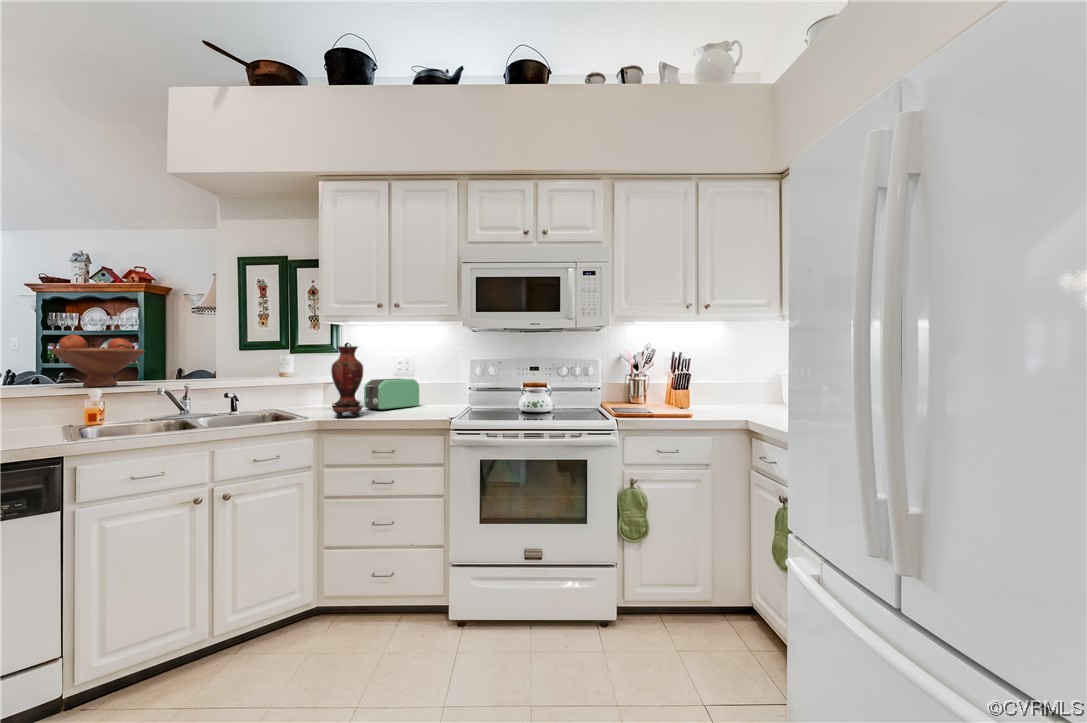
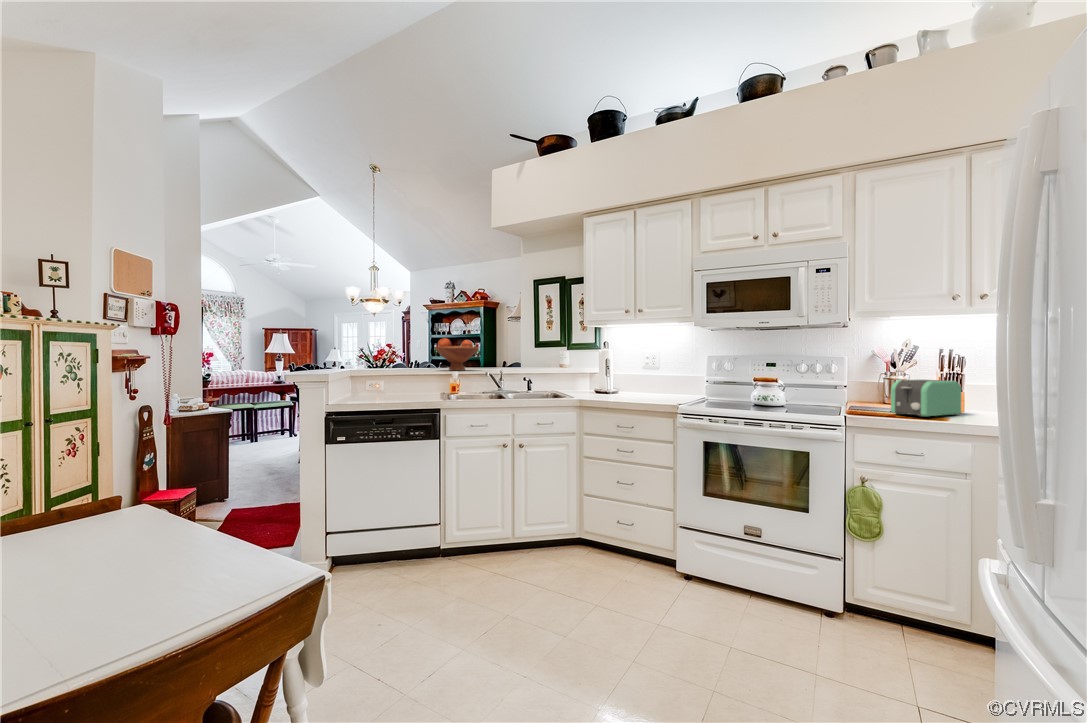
vase: present [331,346,363,418] -> none [591,344,615,400]
toaster: present [364,379,419,410] -> present [891,380,961,417]

